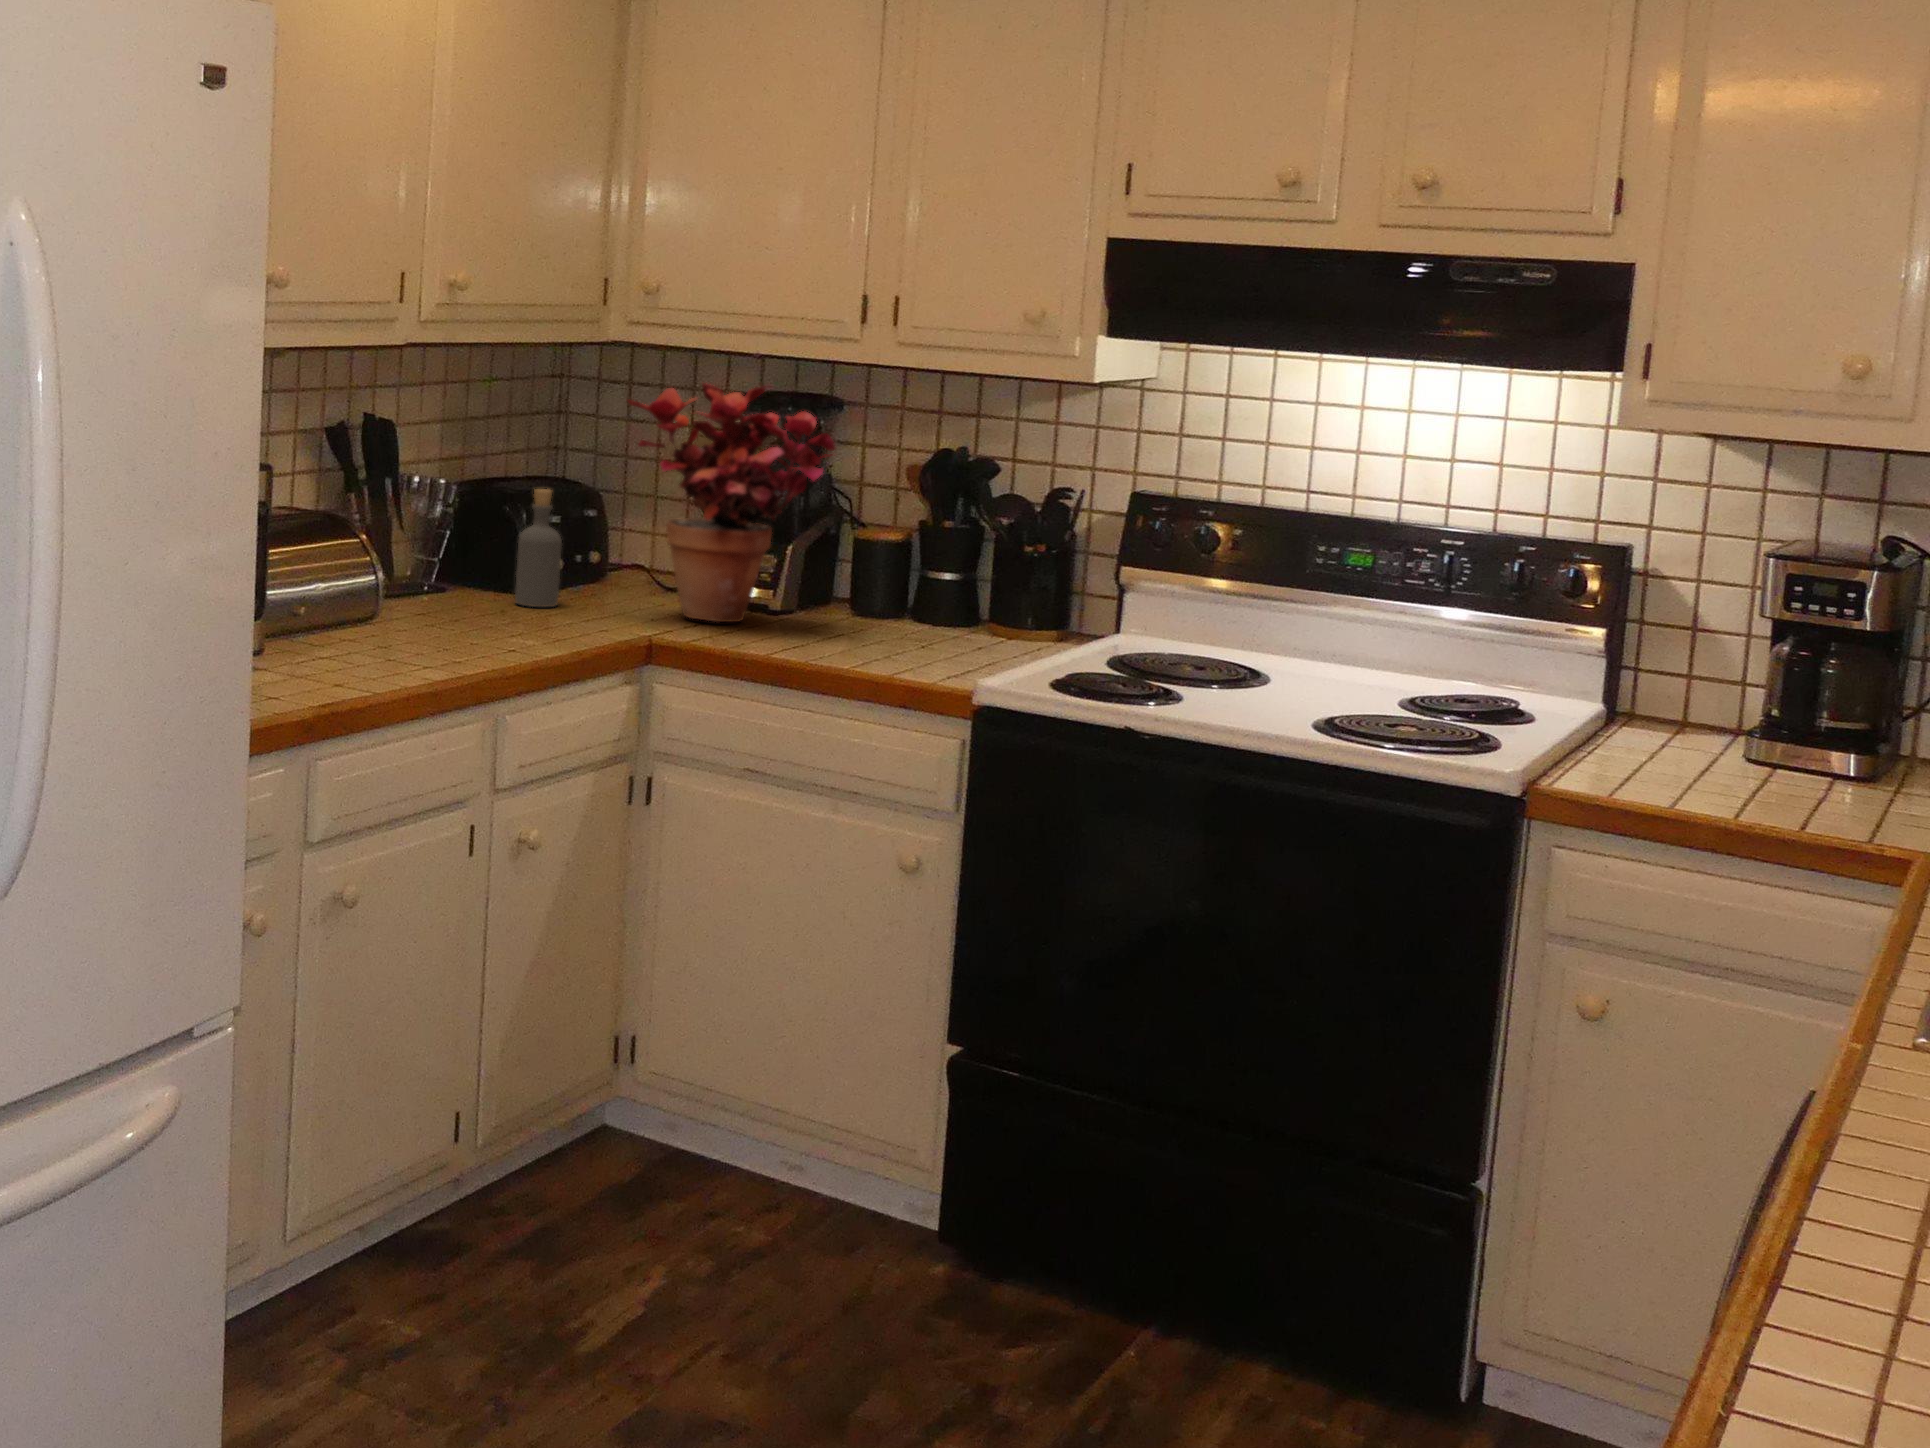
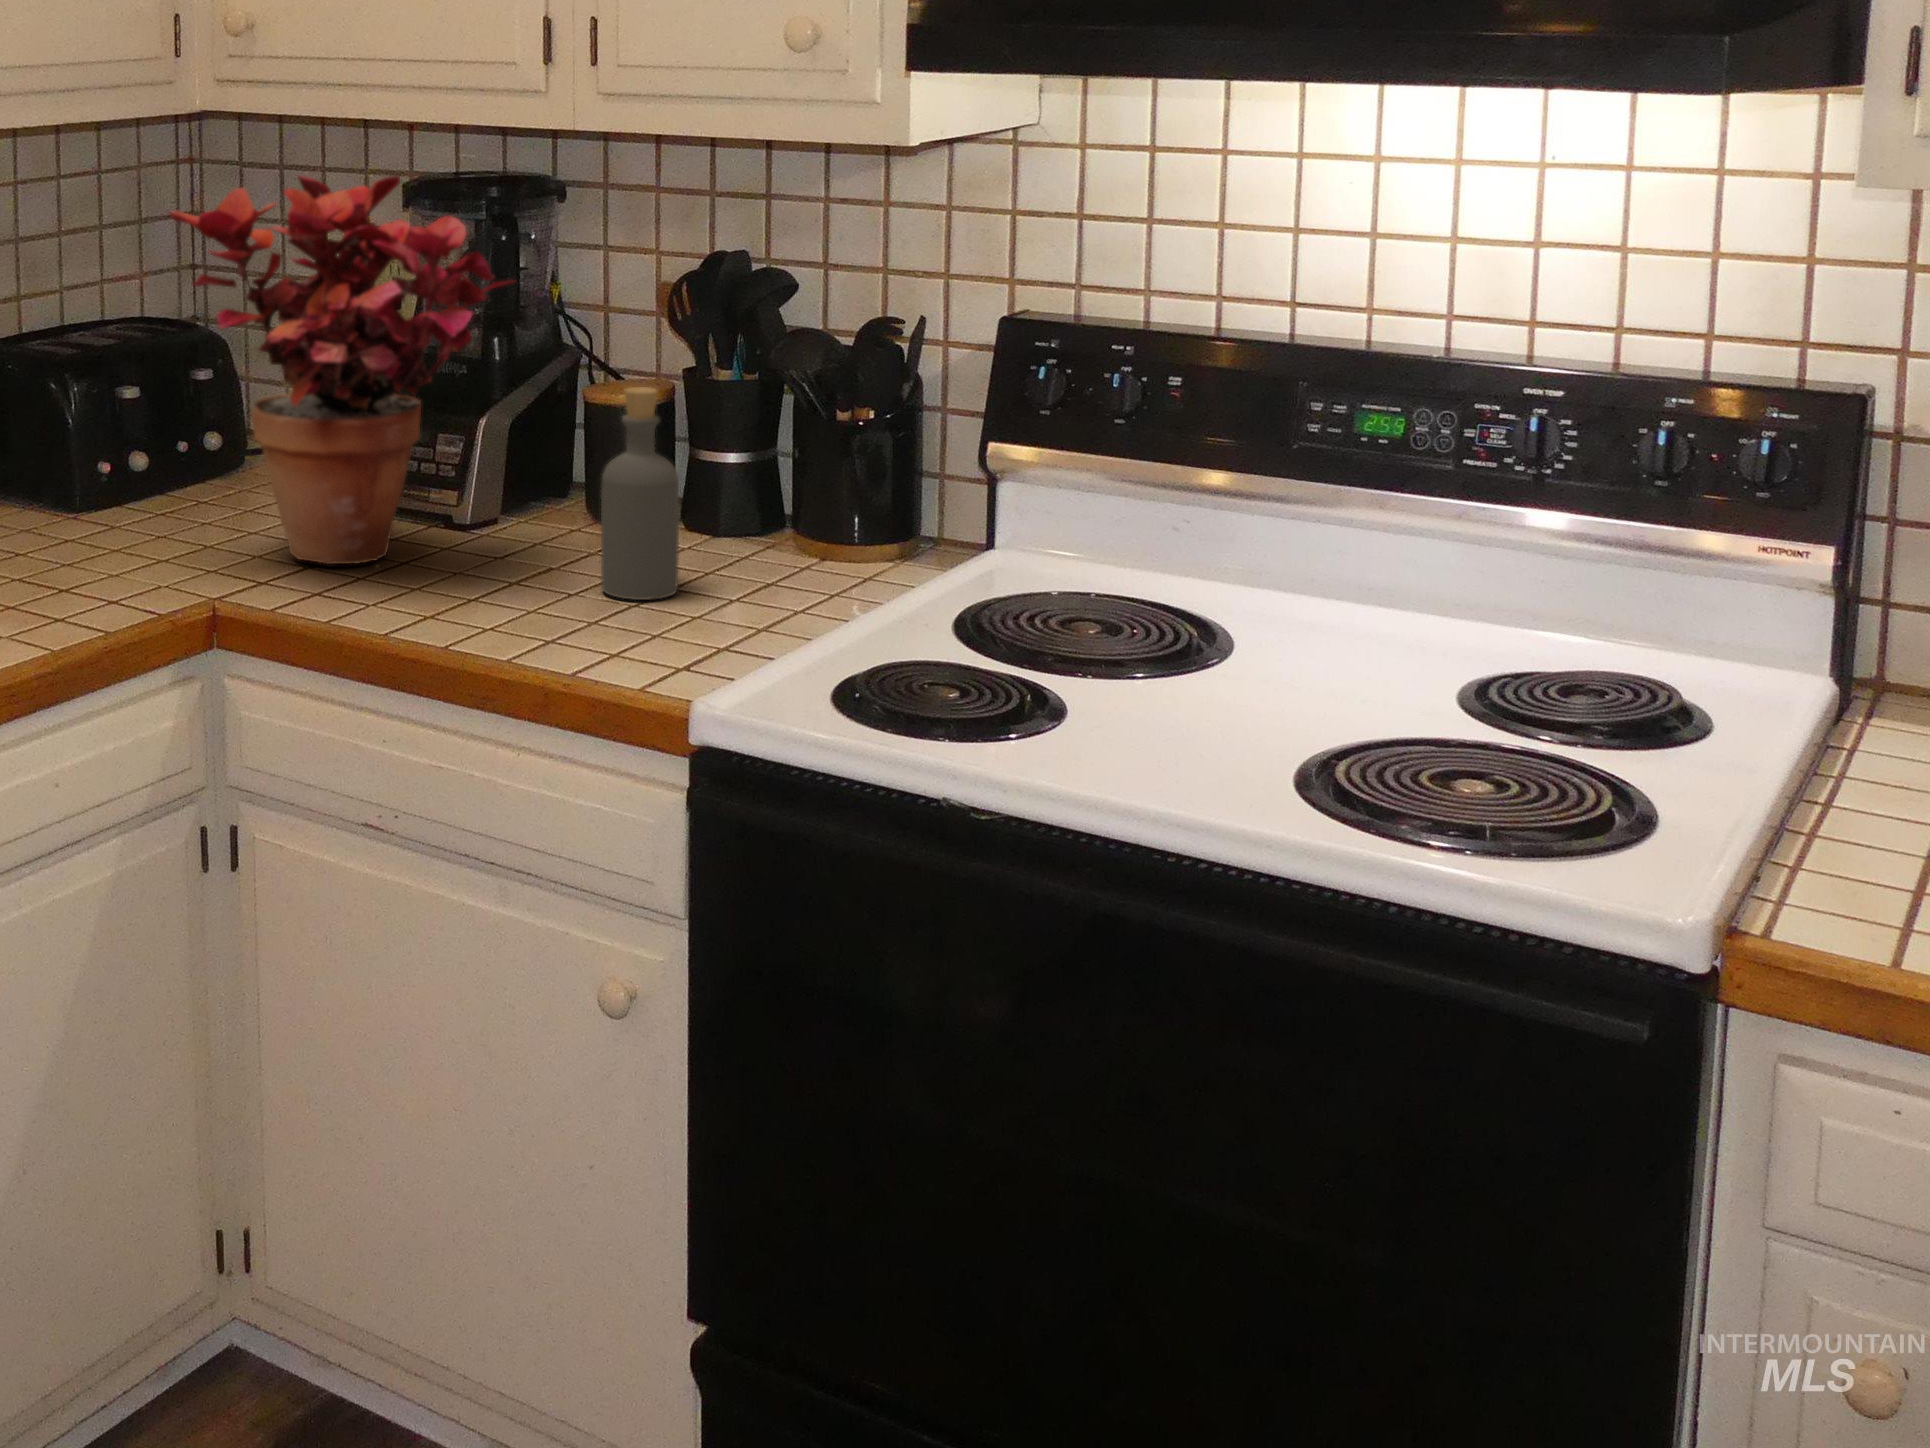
bottle: present [515,489,562,607] -> present [601,387,679,600]

